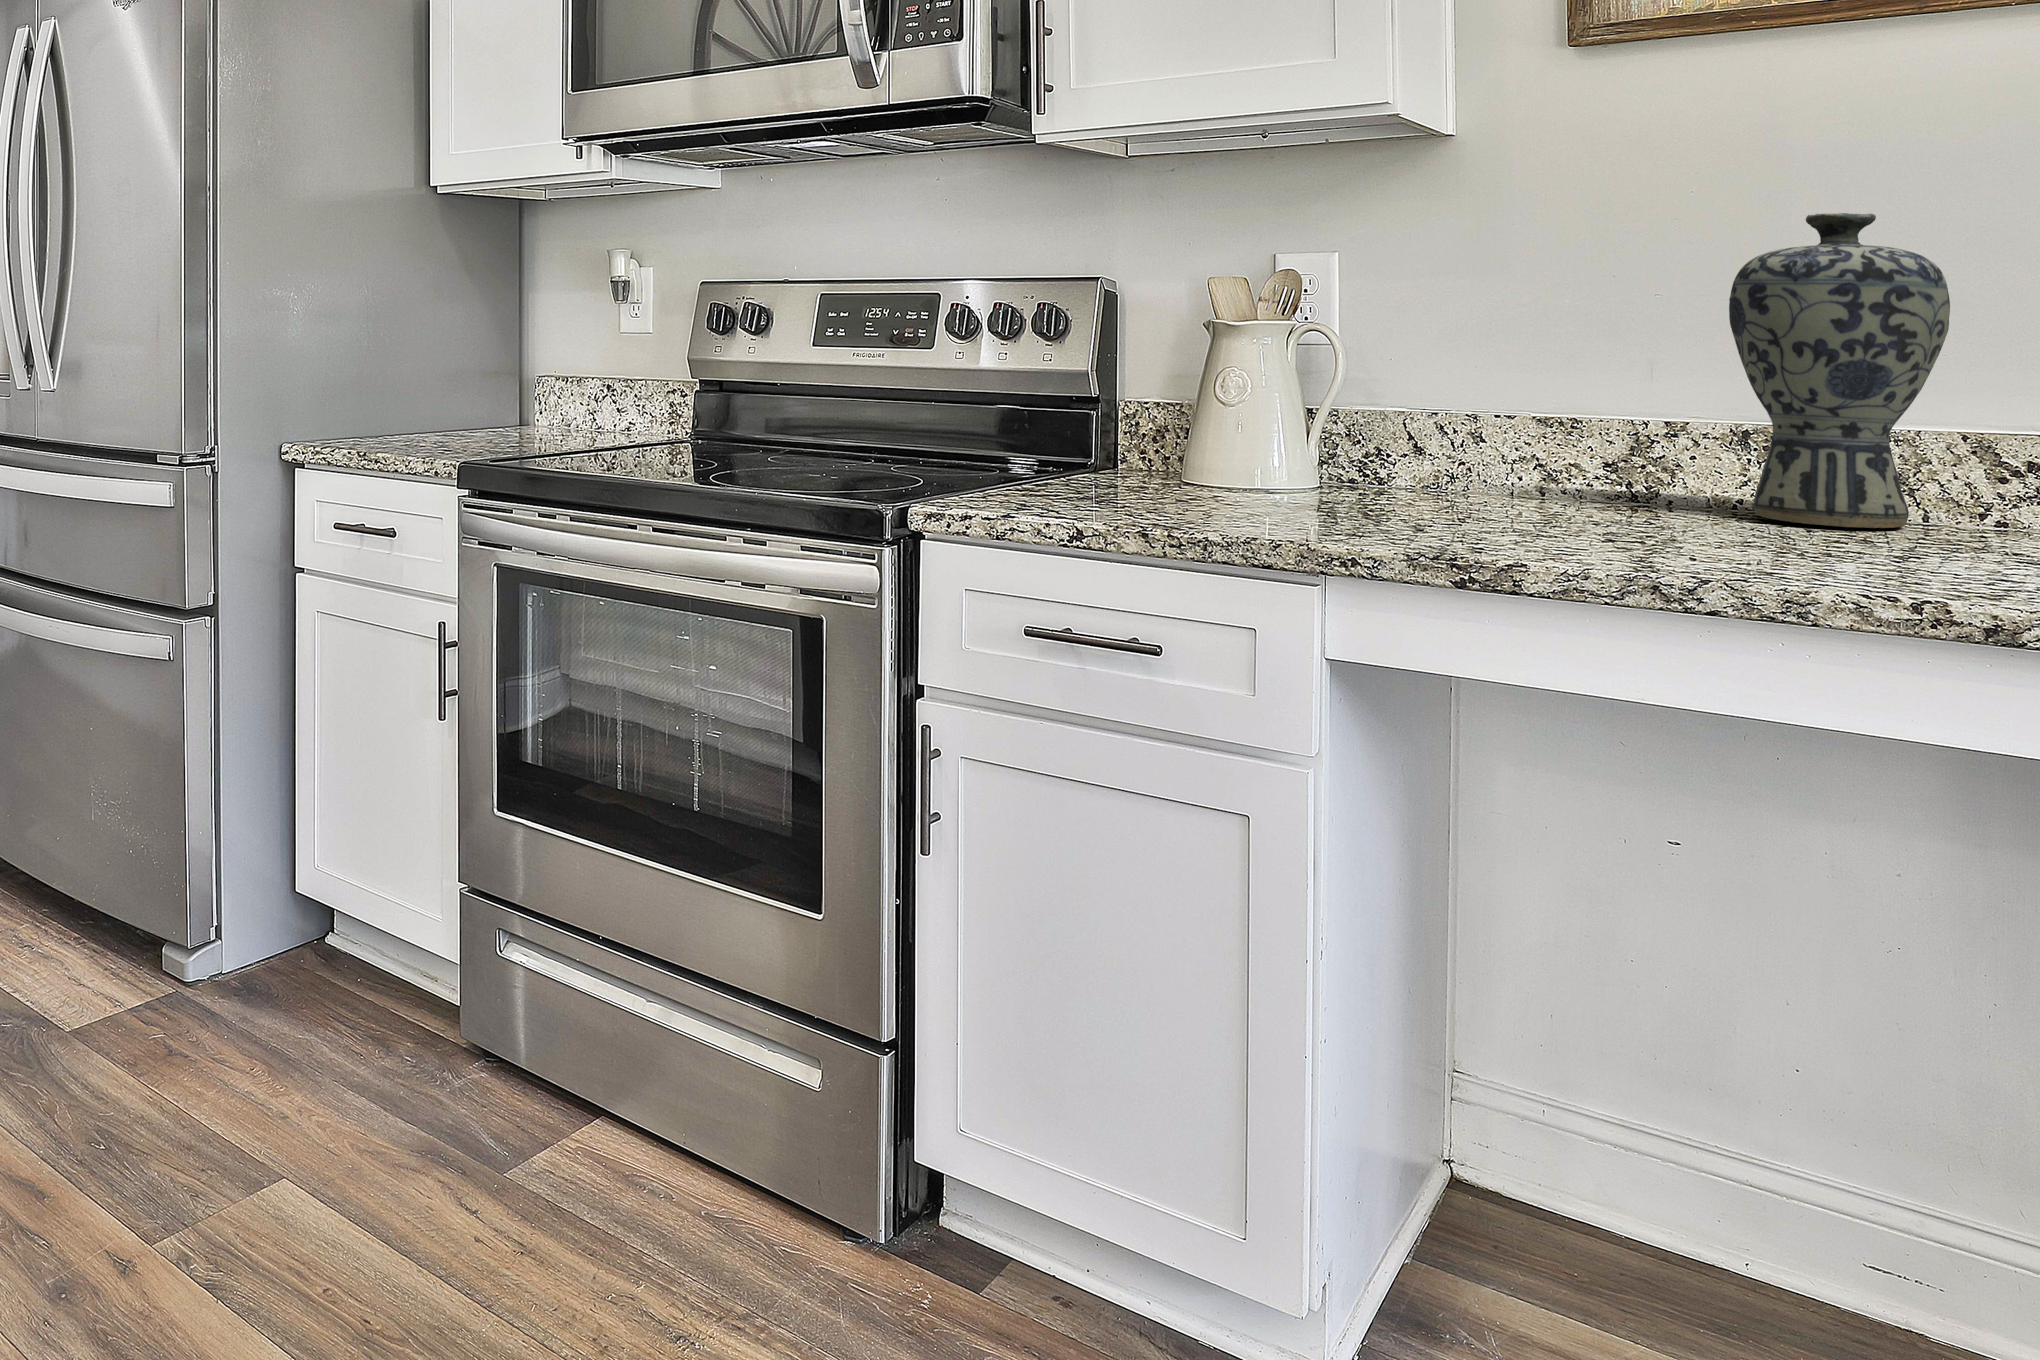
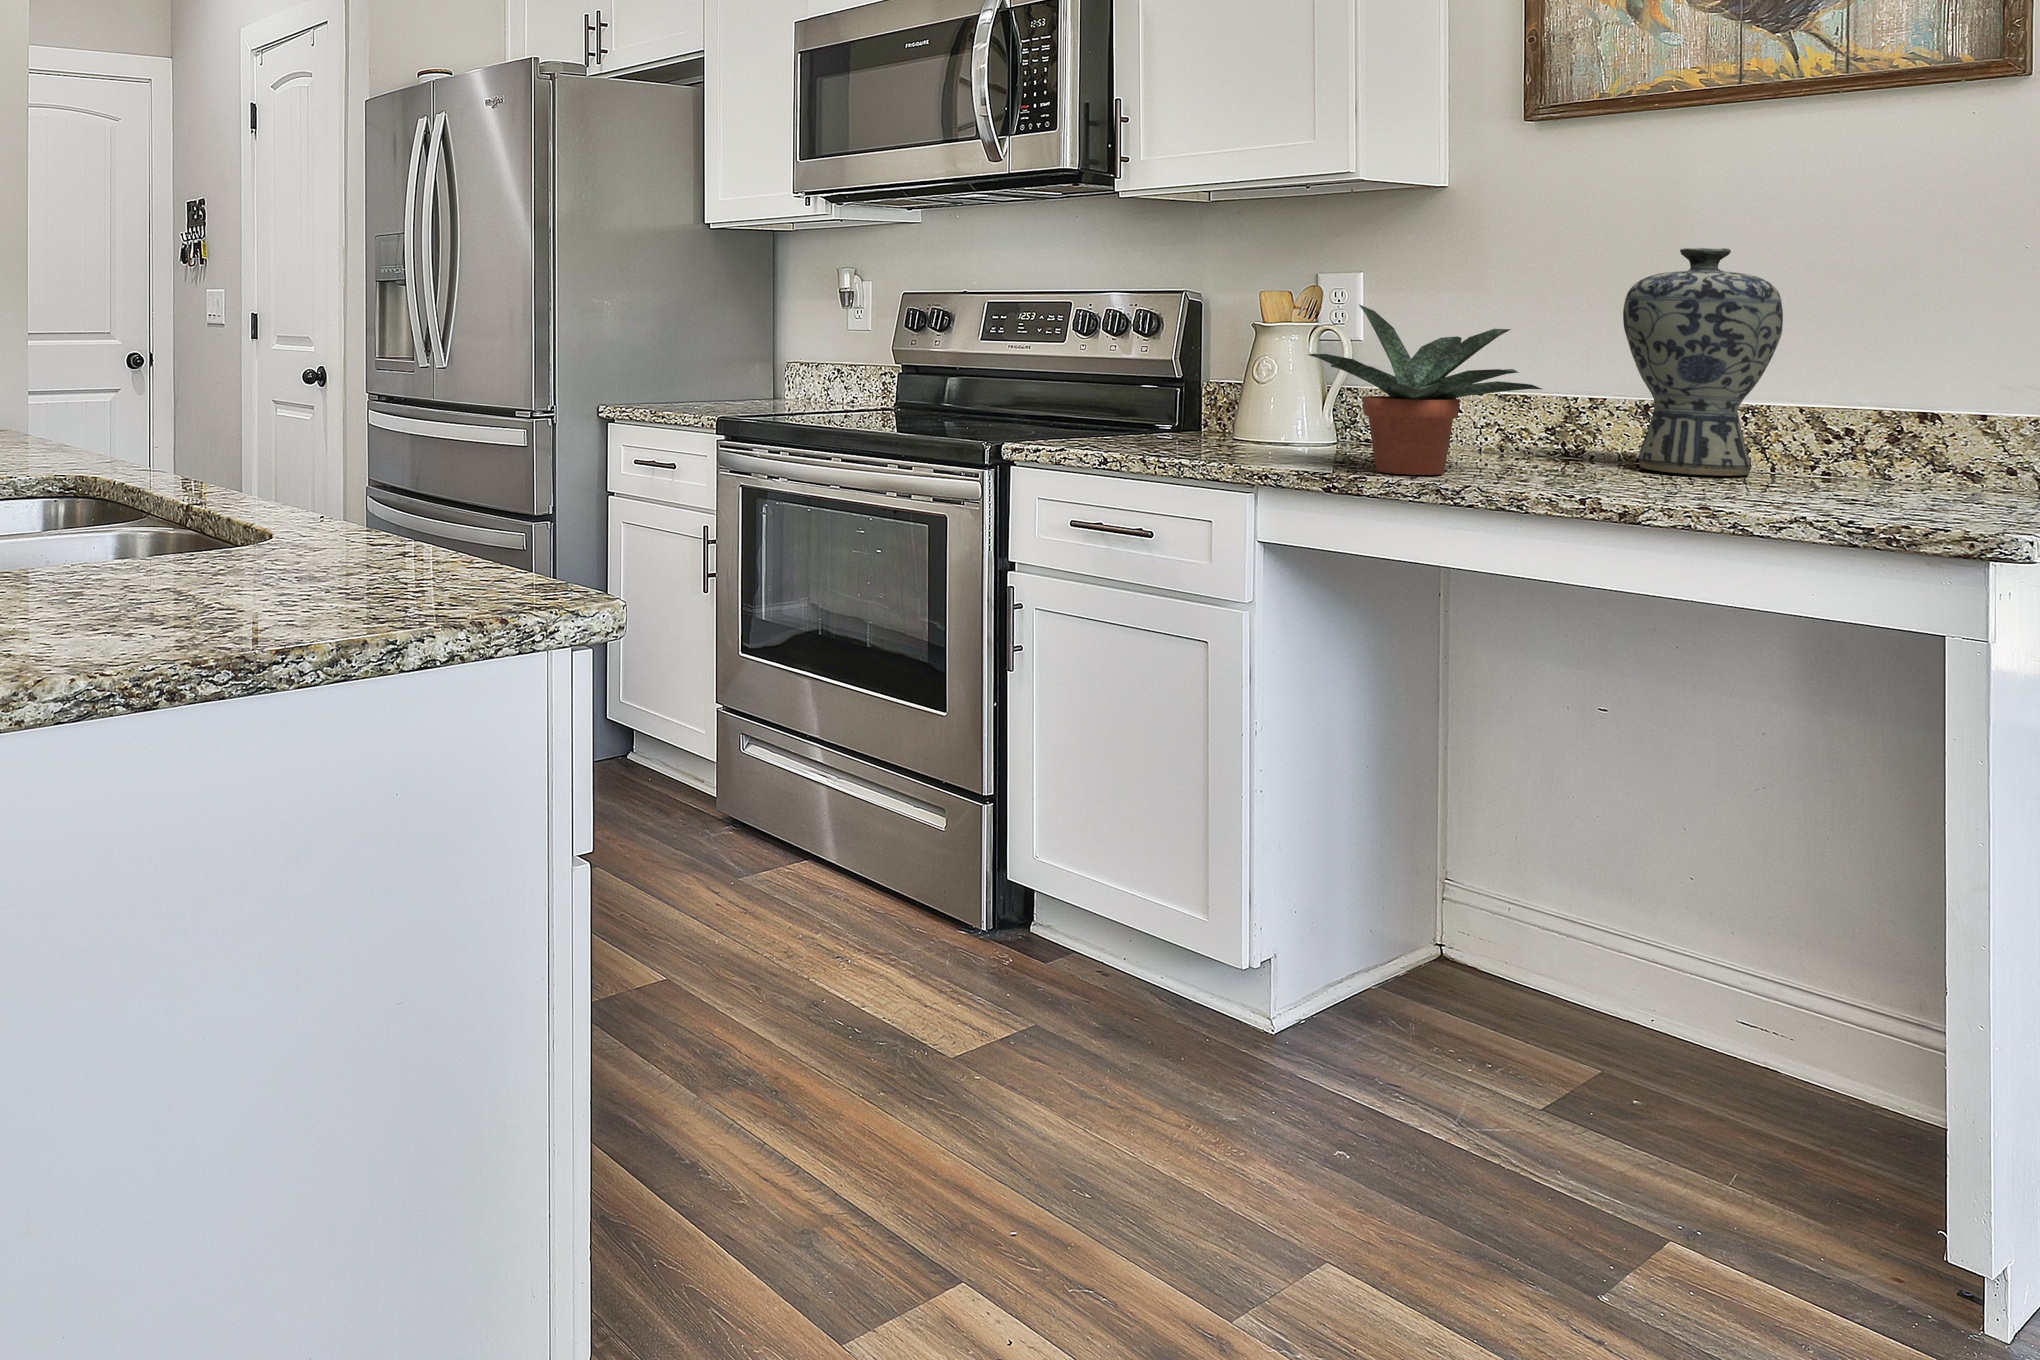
potted plant: none [1360,288,1682,538] -> present [1308,305,1542,475]

